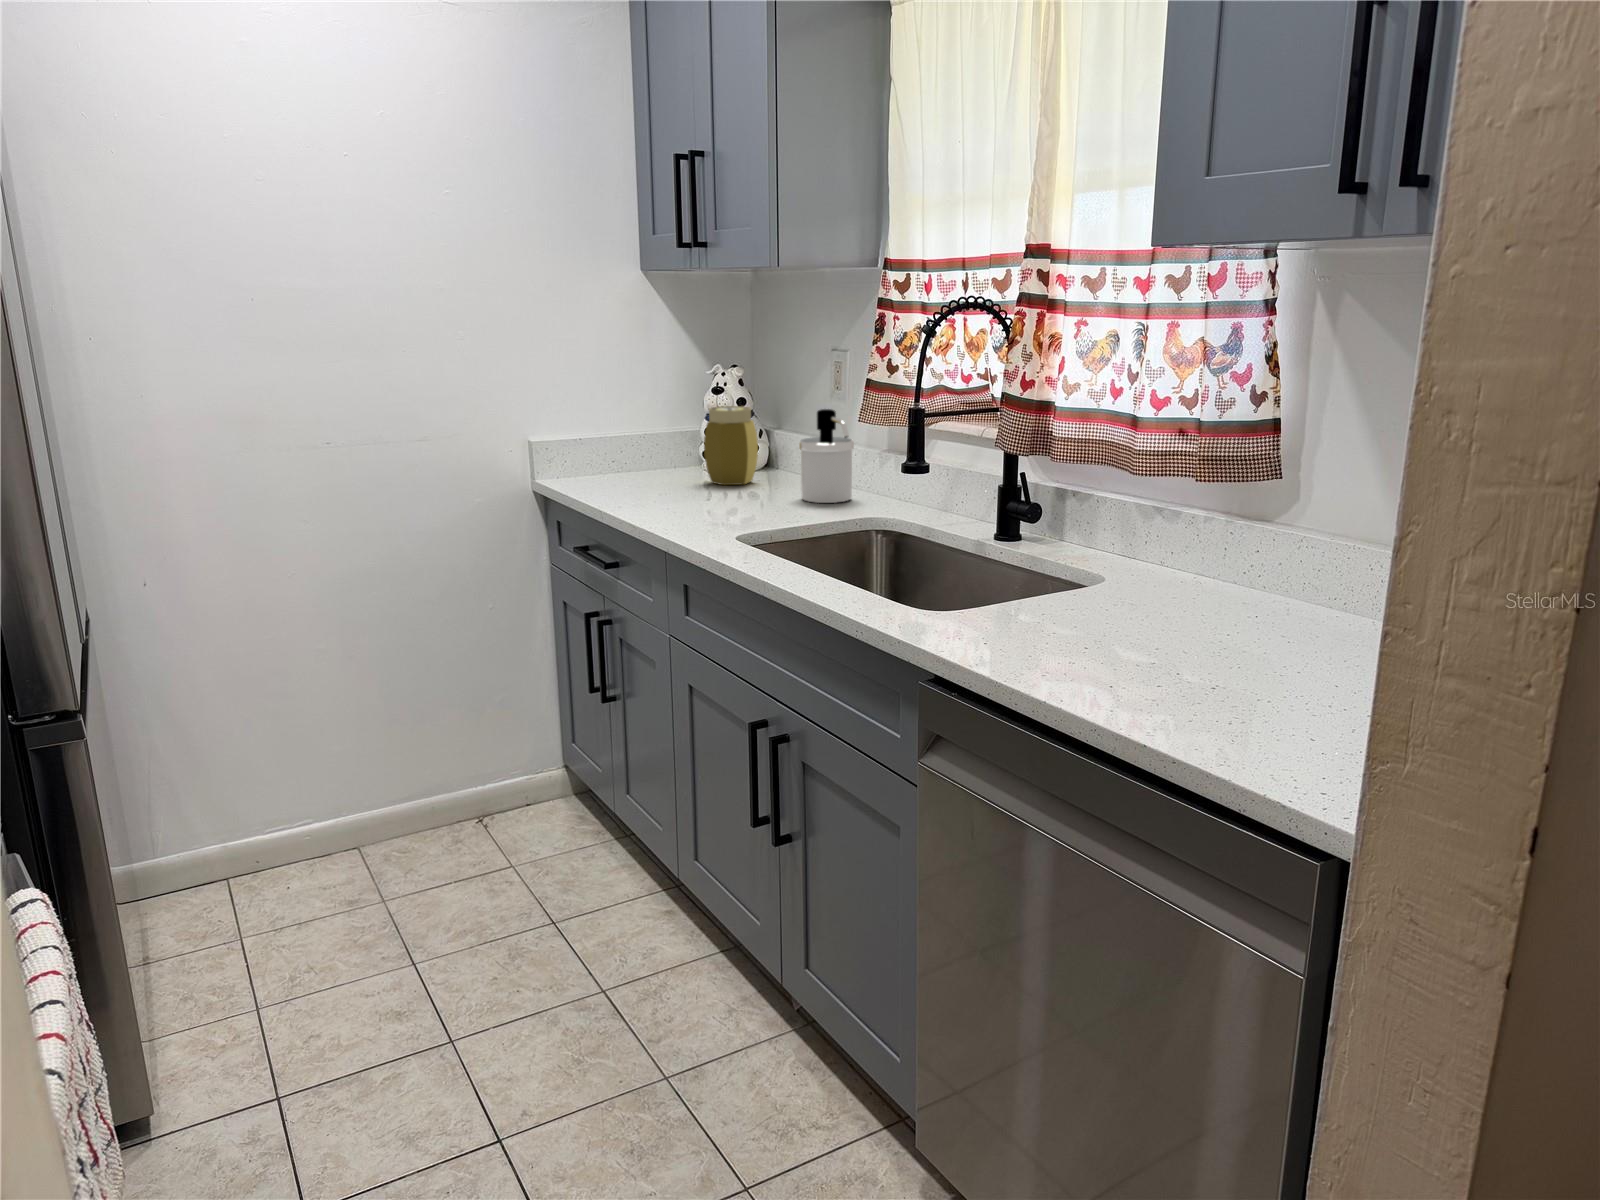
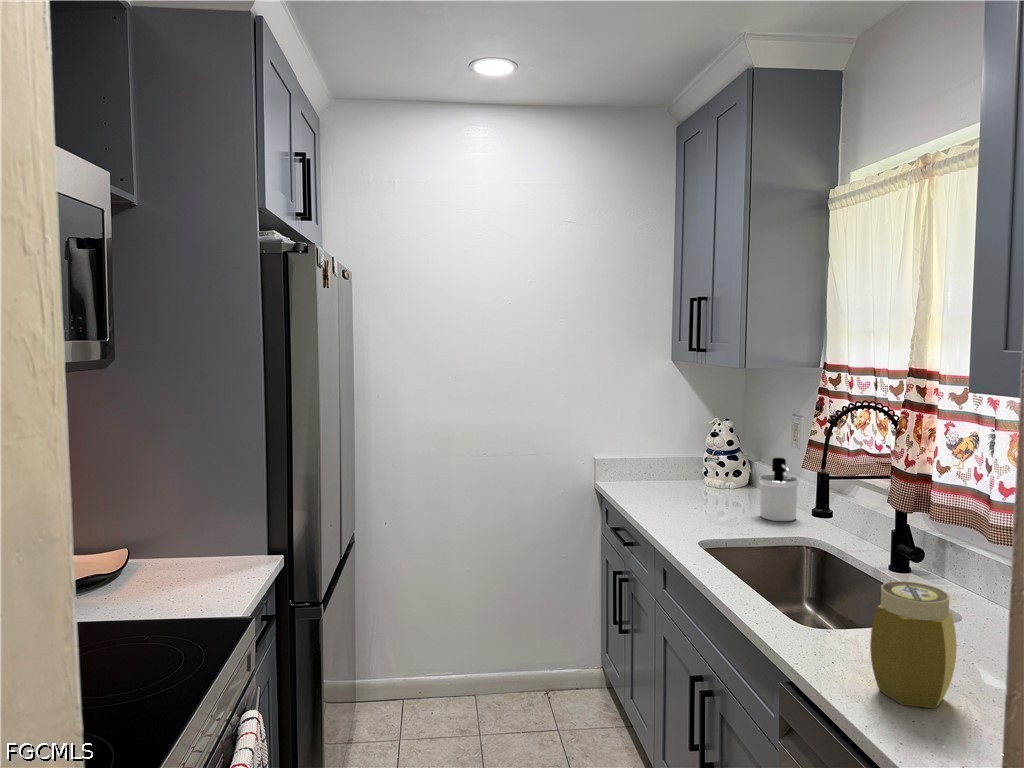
jar: present [704,406,758,485] -> present [870,581,957,708]

